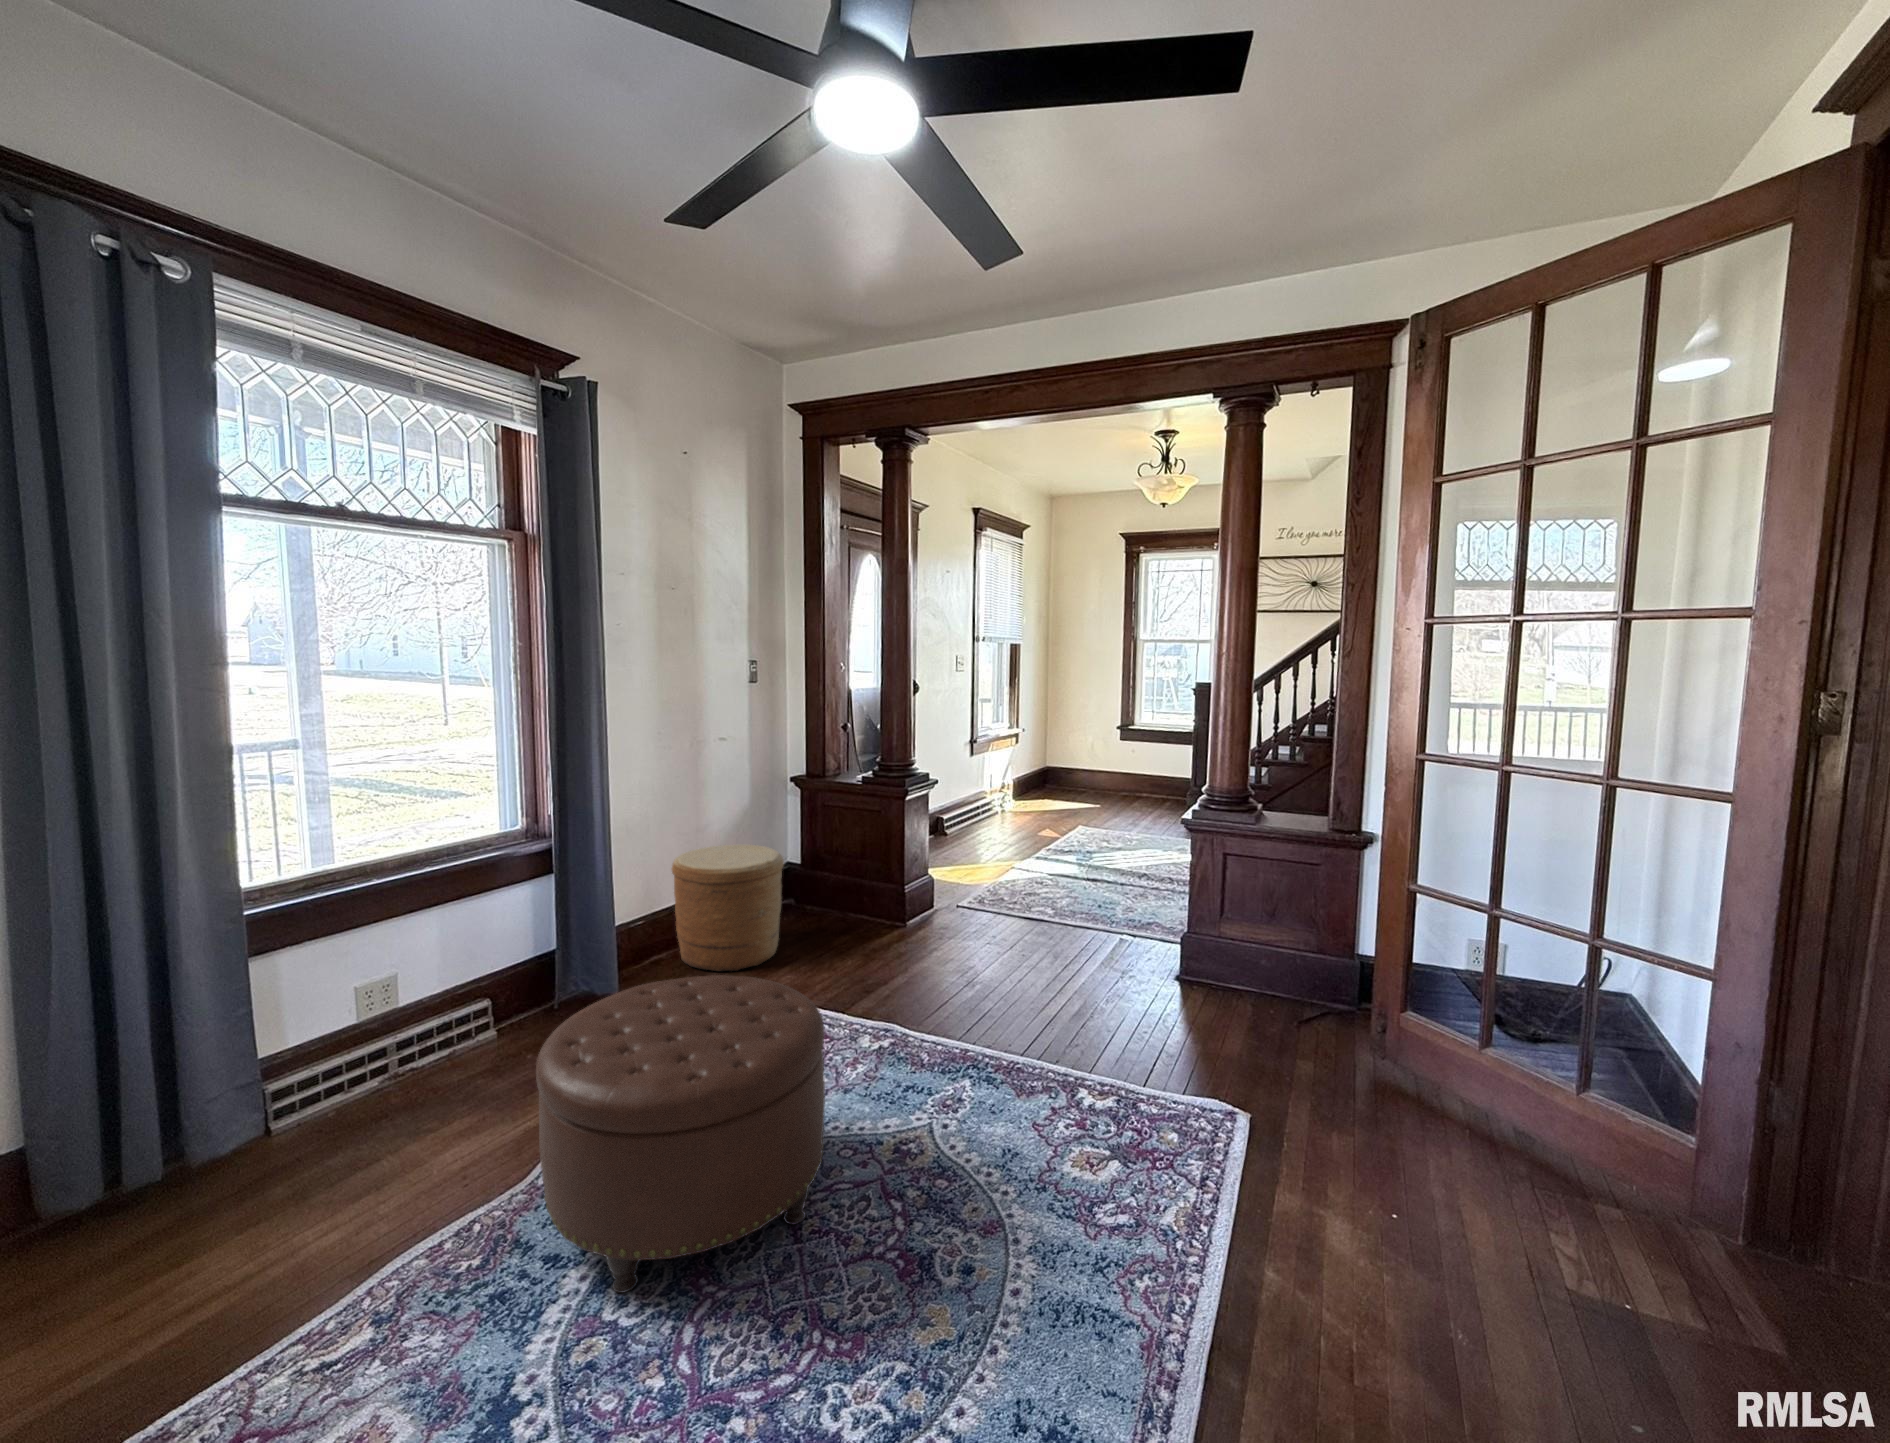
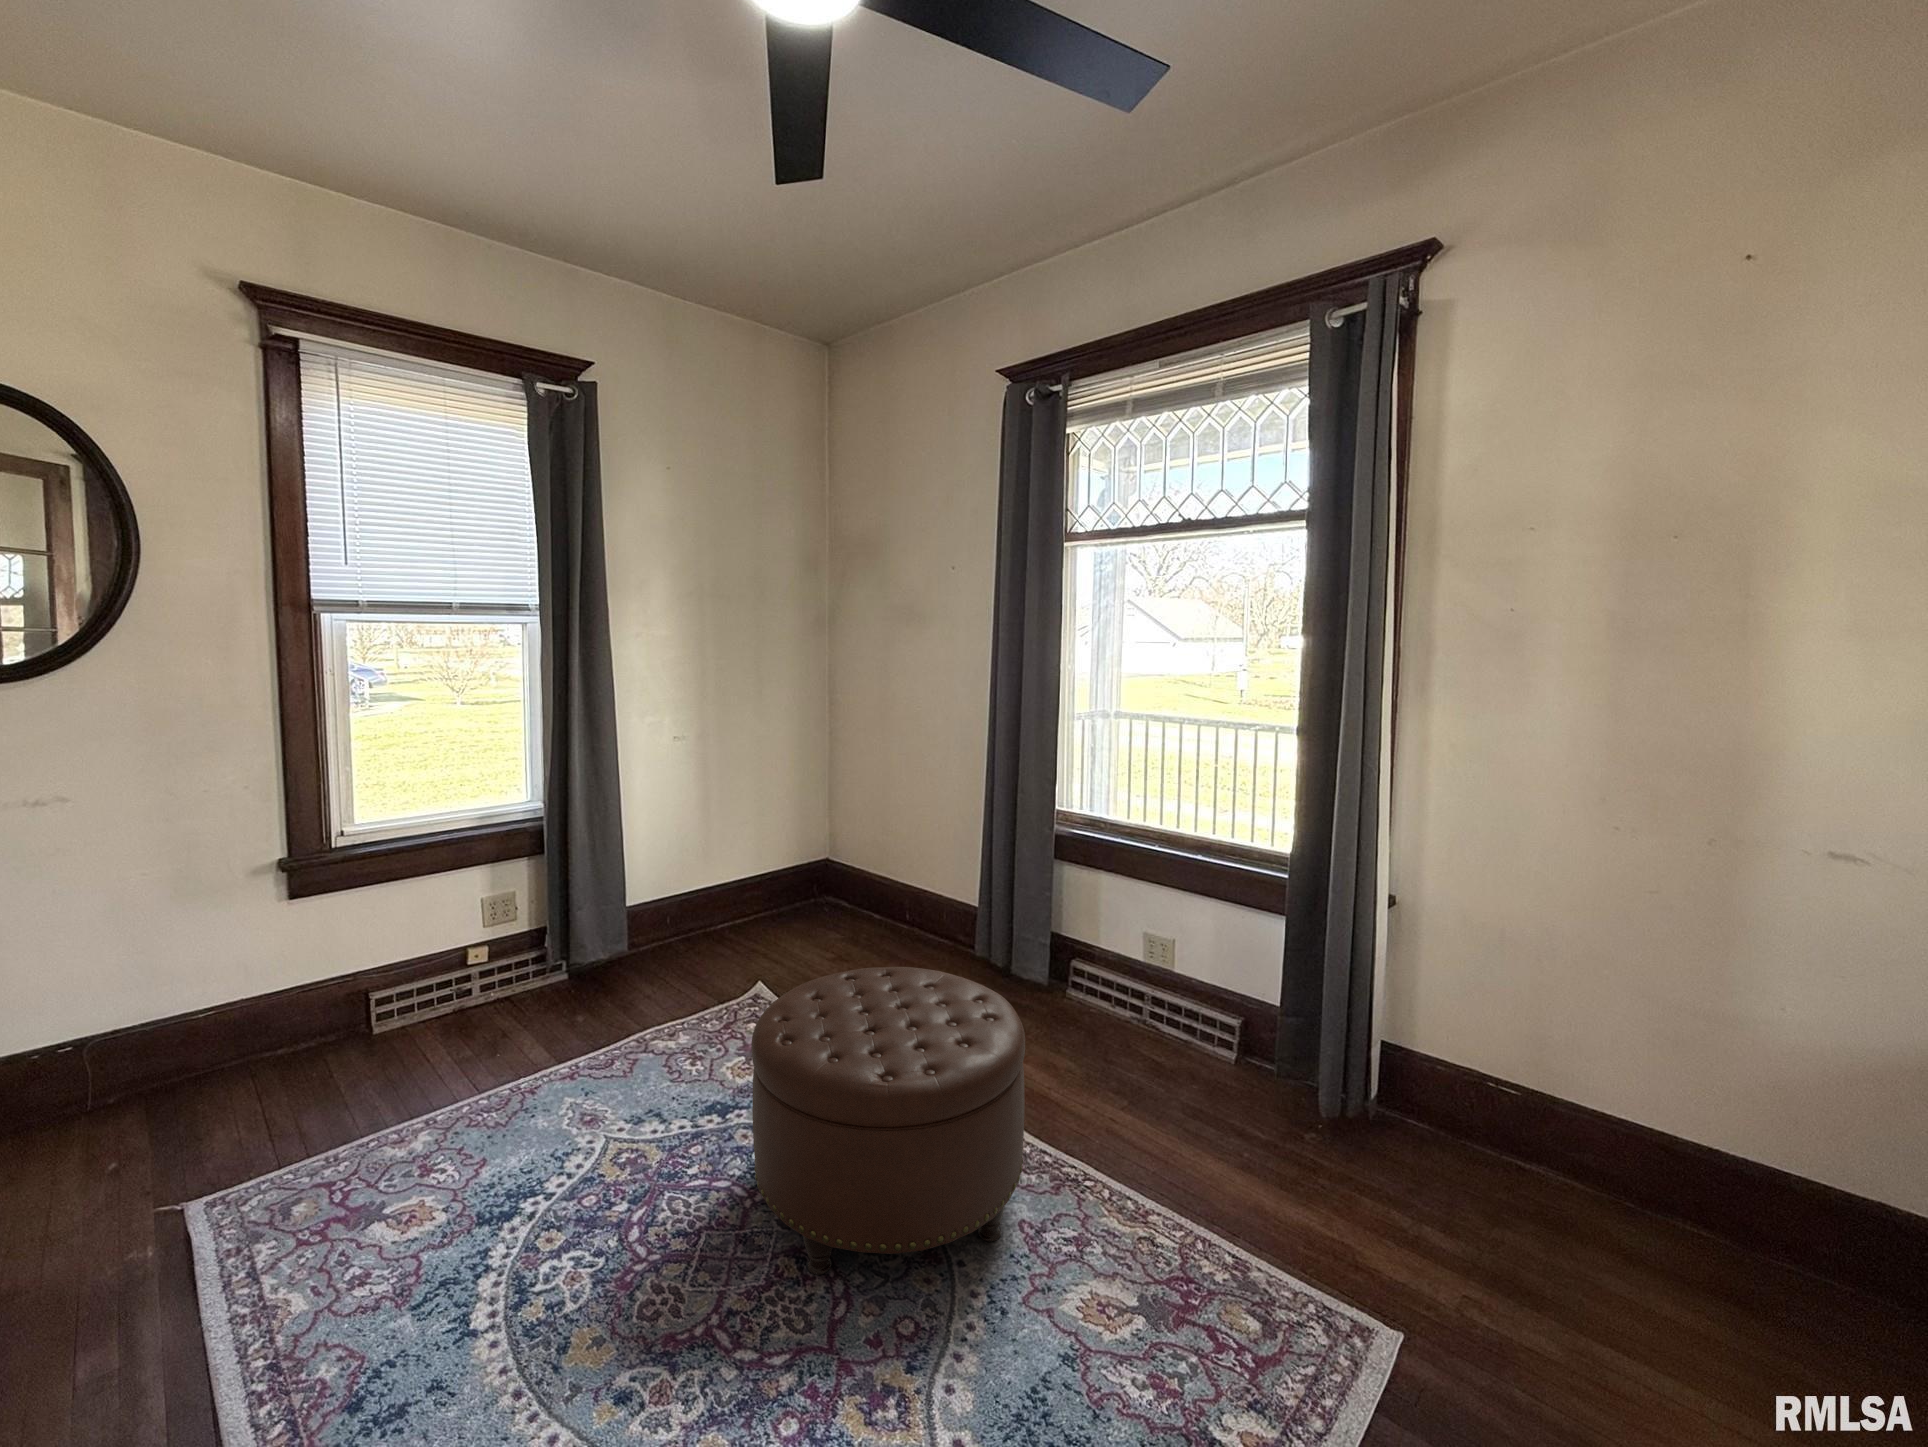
woven basket: present [672,845,784,971] -> none [1485,1016,1762,1325]

